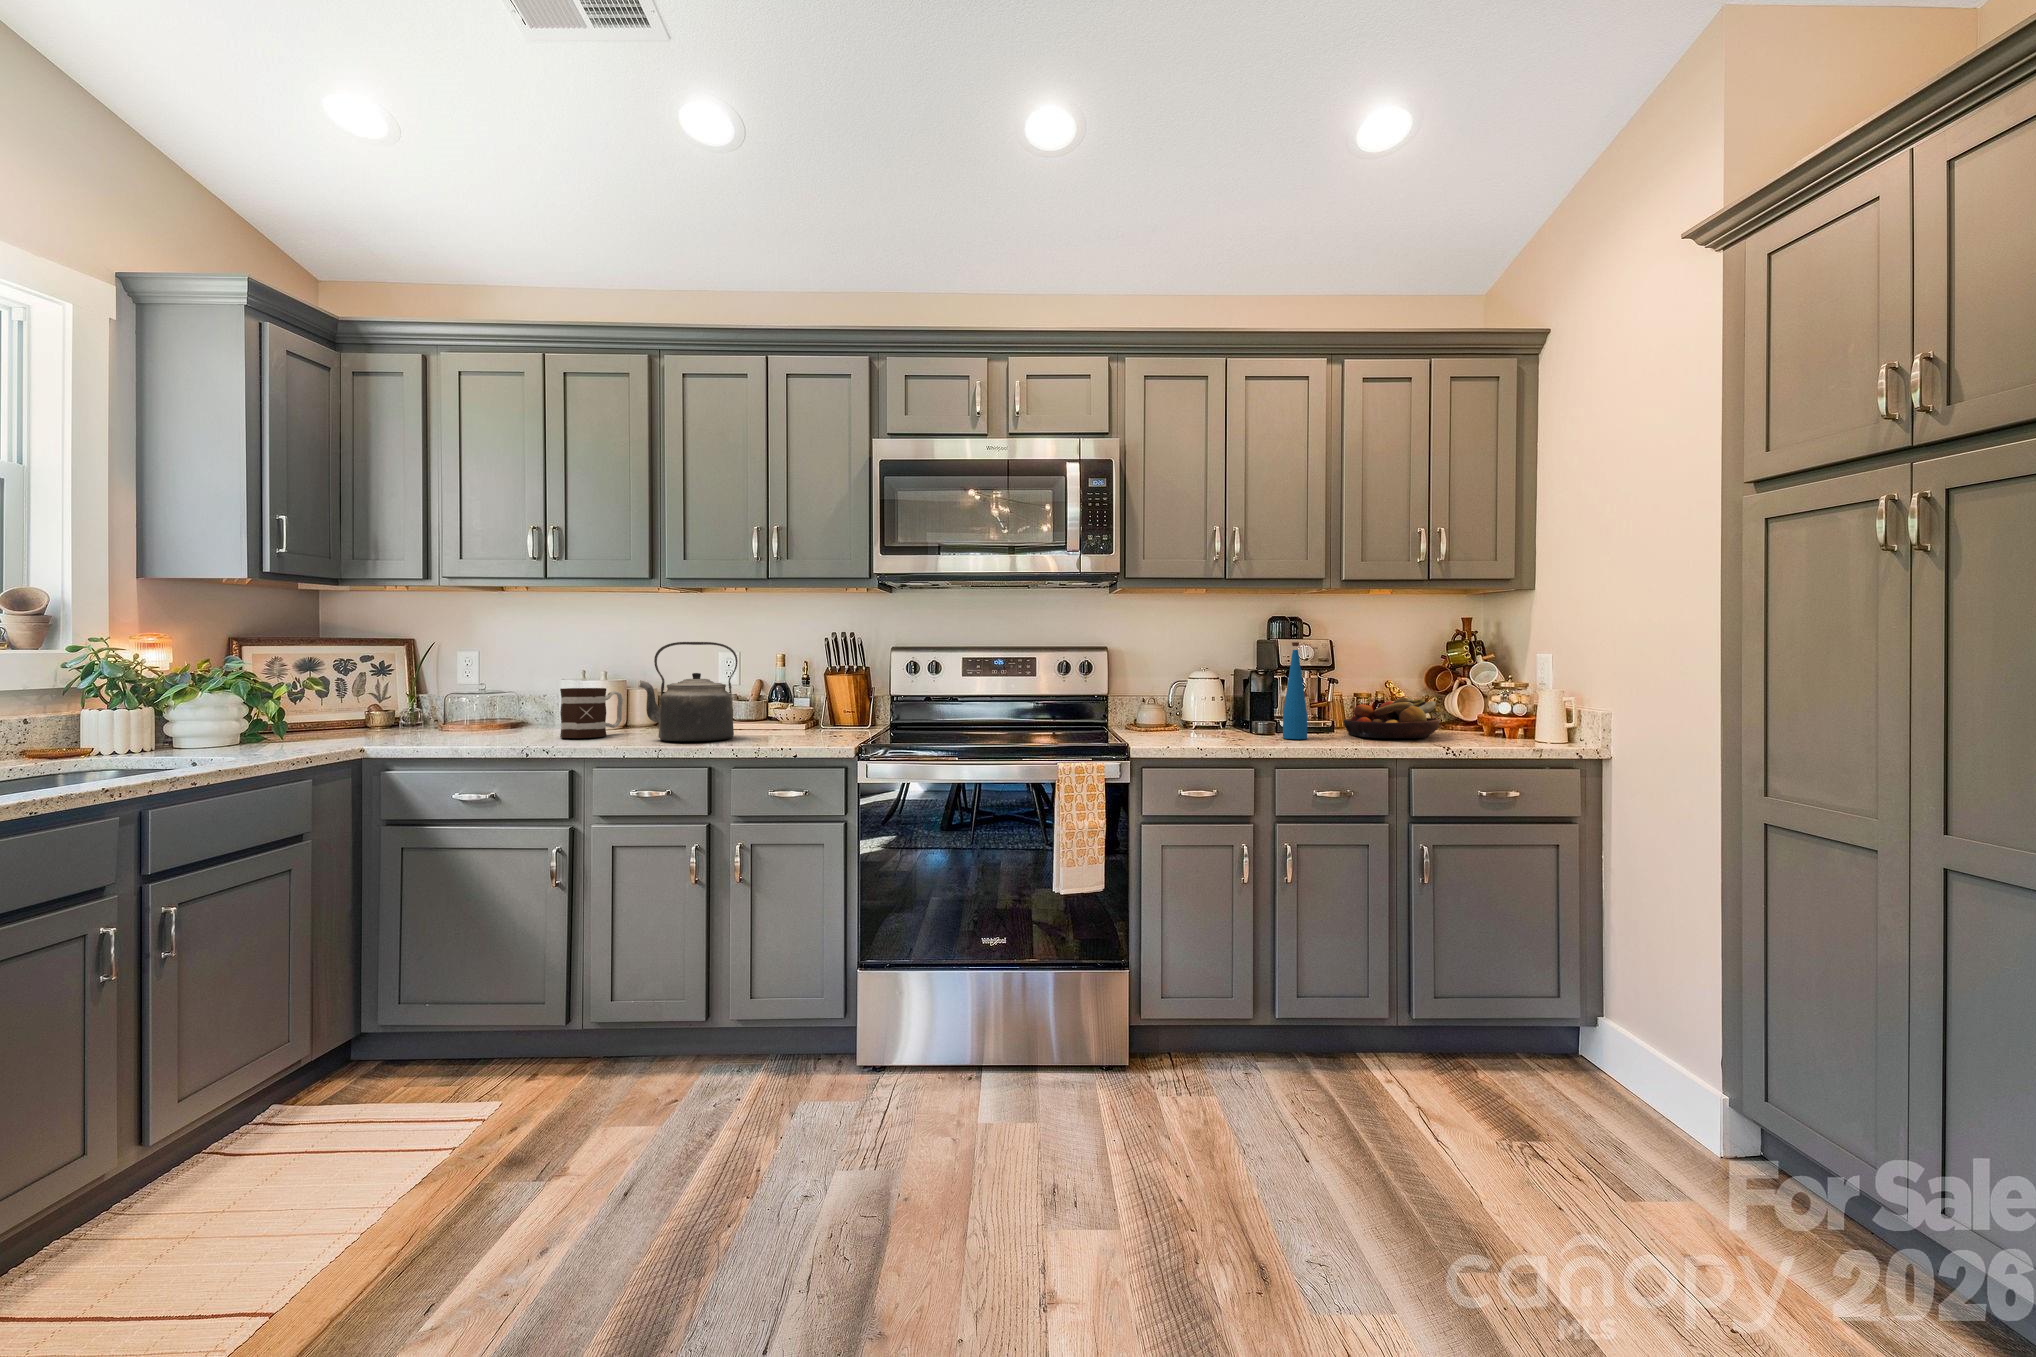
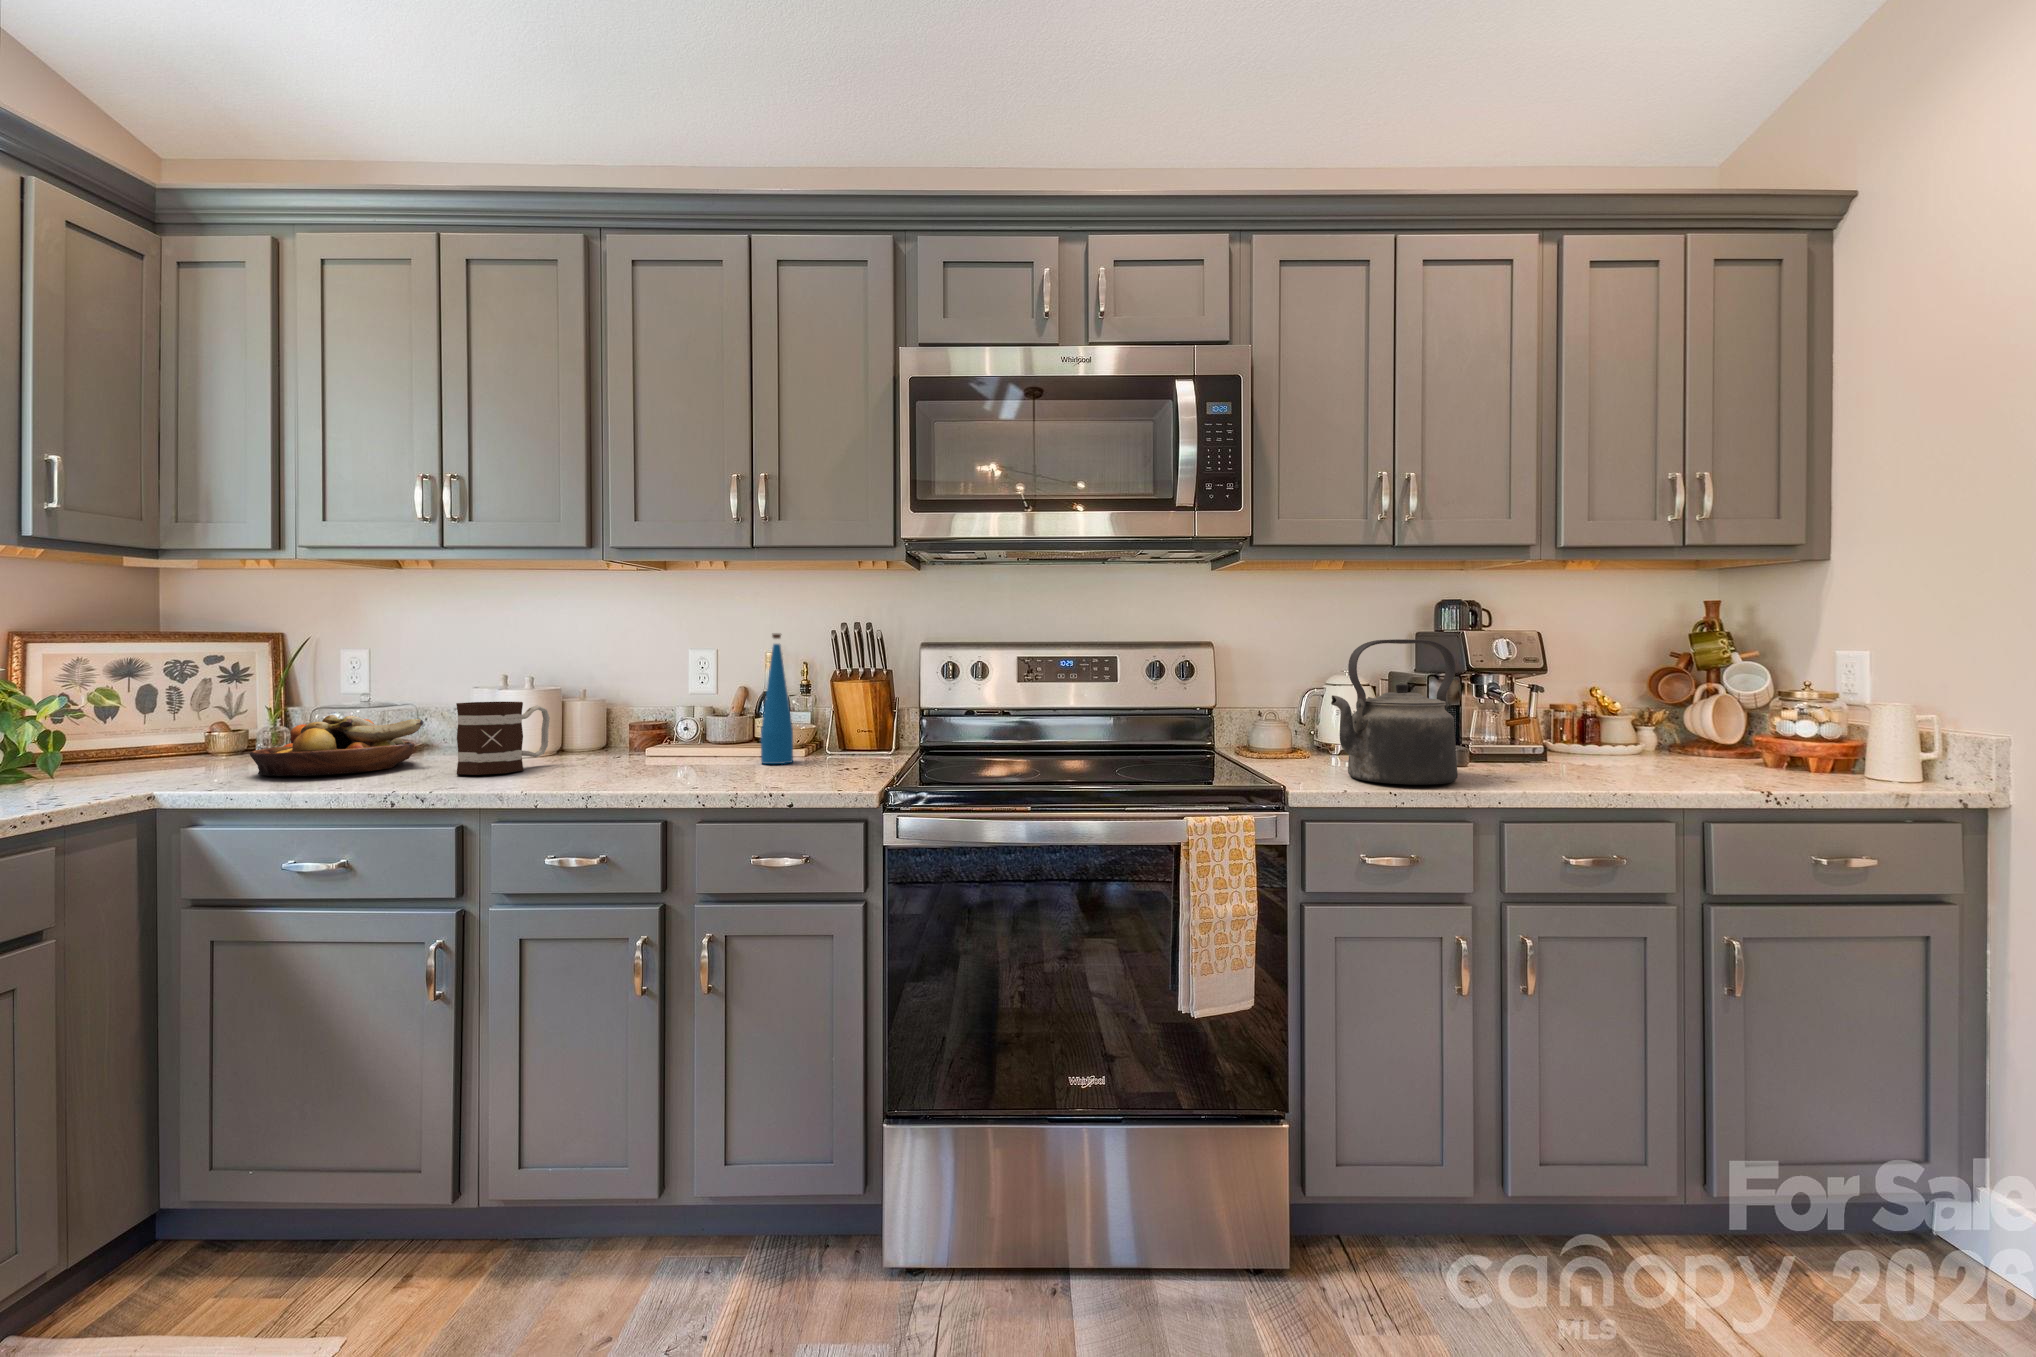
kettle: present [639,642,738,741] -> present [1331,639,1458,785]
bottle: present [1283,642,1307,739] -> present [761,634,793,764]
fruit bowl: present [1344,698,1439,738] -> present [249,715,423,776]

